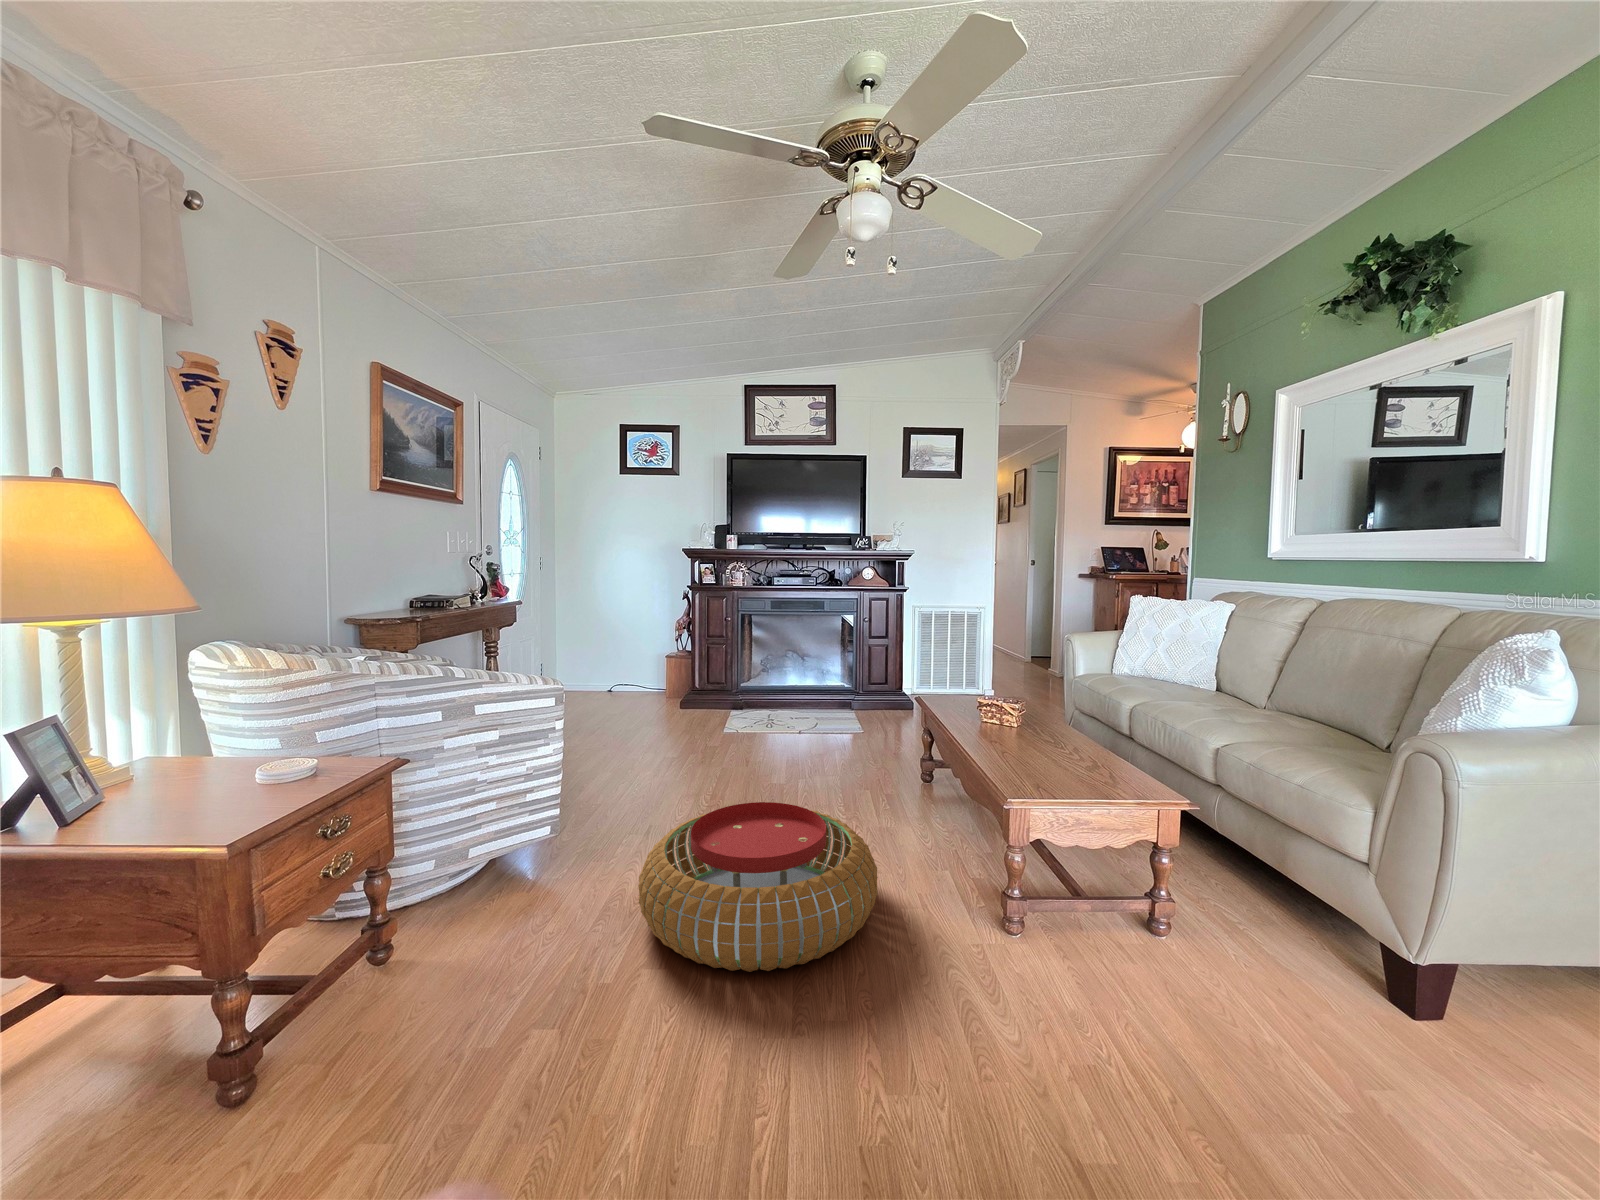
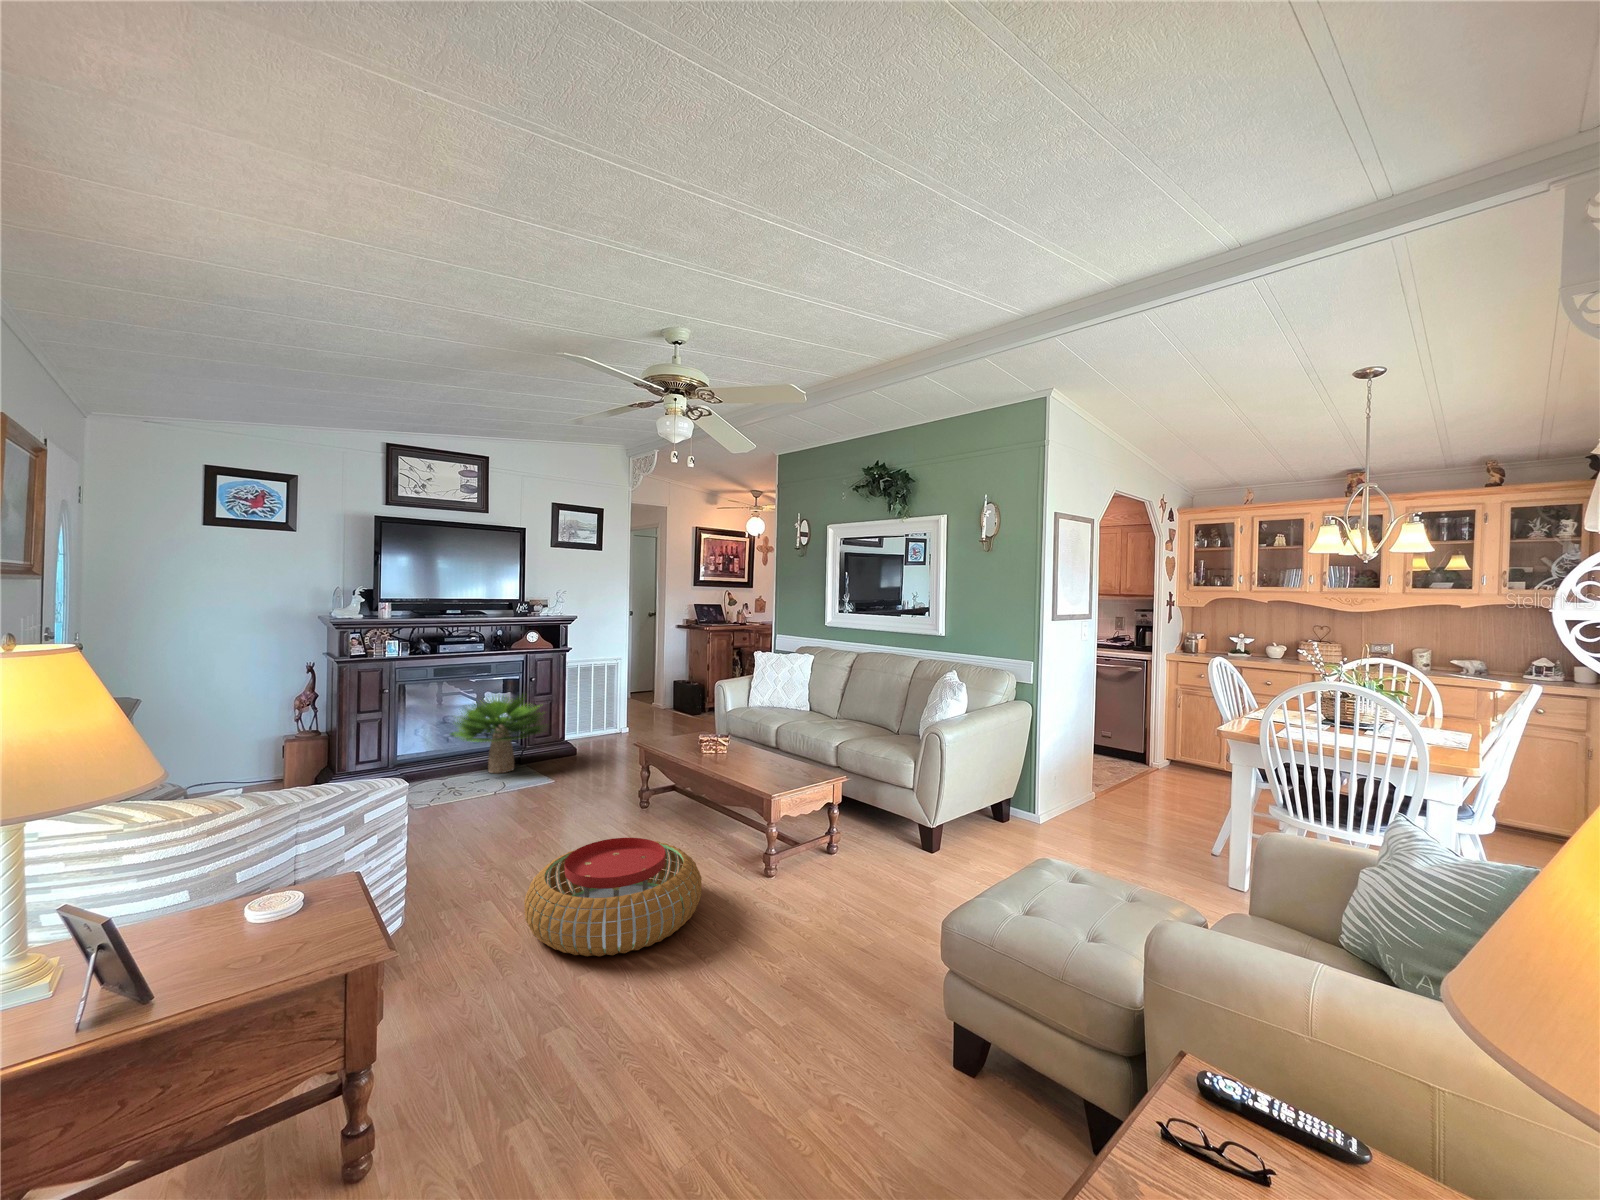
potted plant: none [774,628,875,713] -> present [454,697,545,773]

